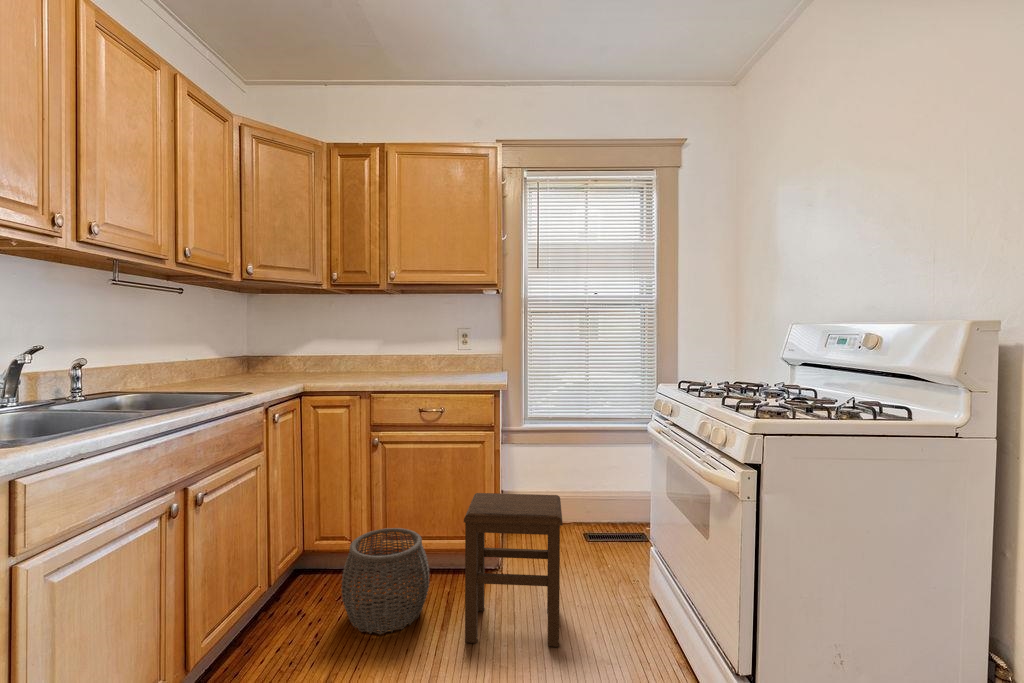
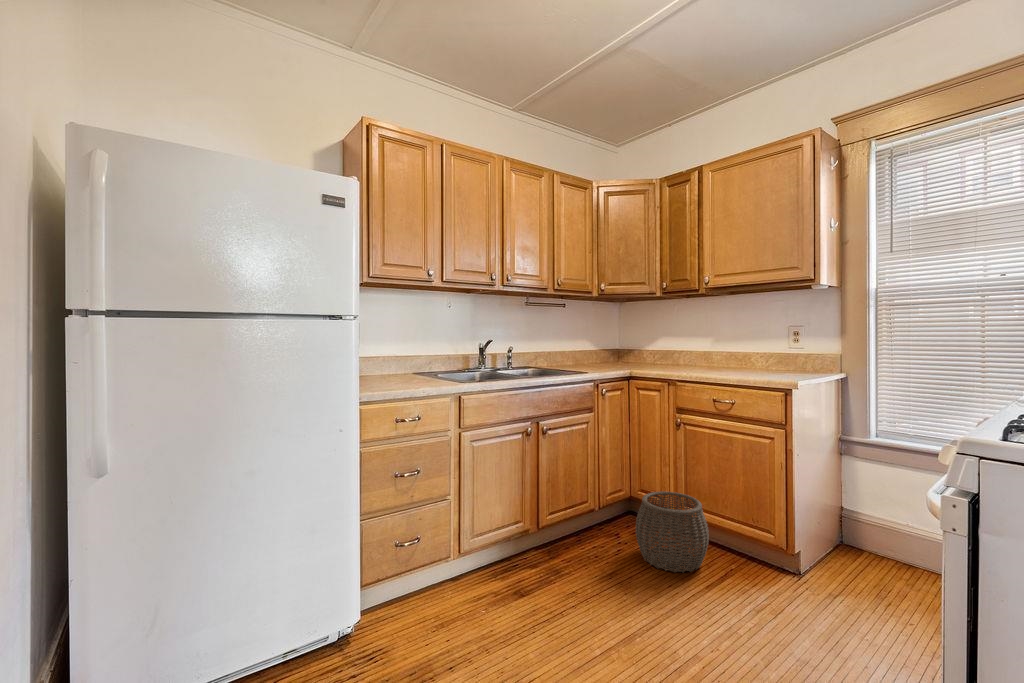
stool: present [464,493,563,647] -> none [715,481,841,649]

